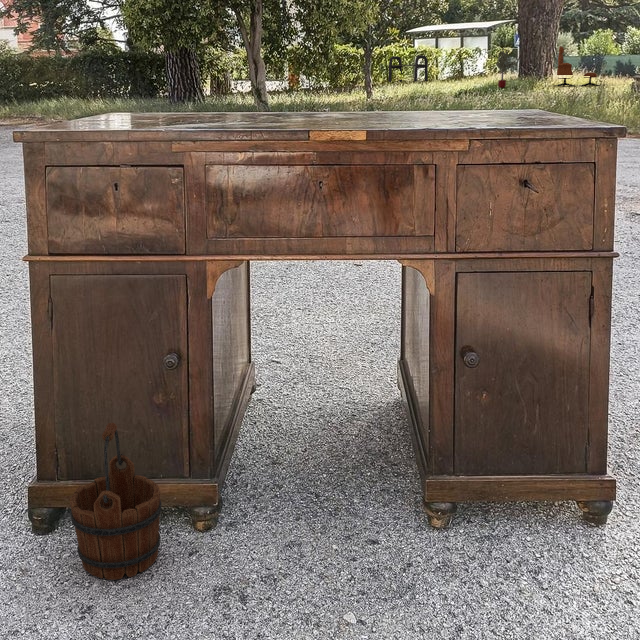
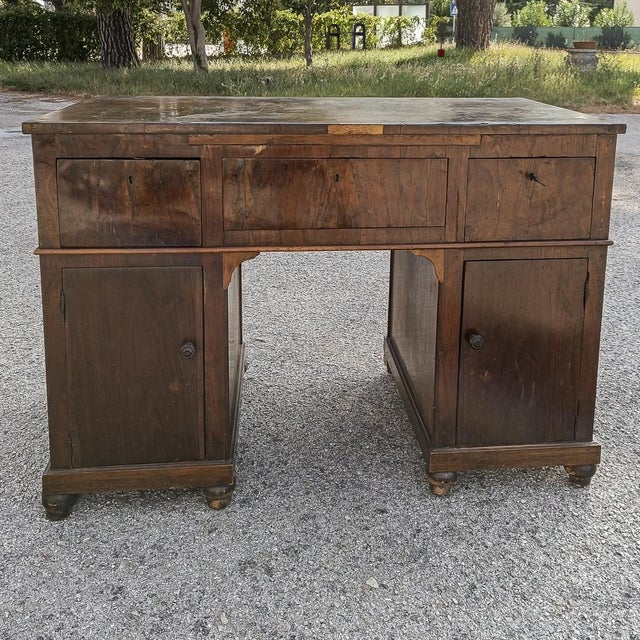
lounge chair: present [554,46,600,86] -> none [490,16,537,56]
wooden bucket: present [70,423,161,580] -> none [92,407,181,559]

